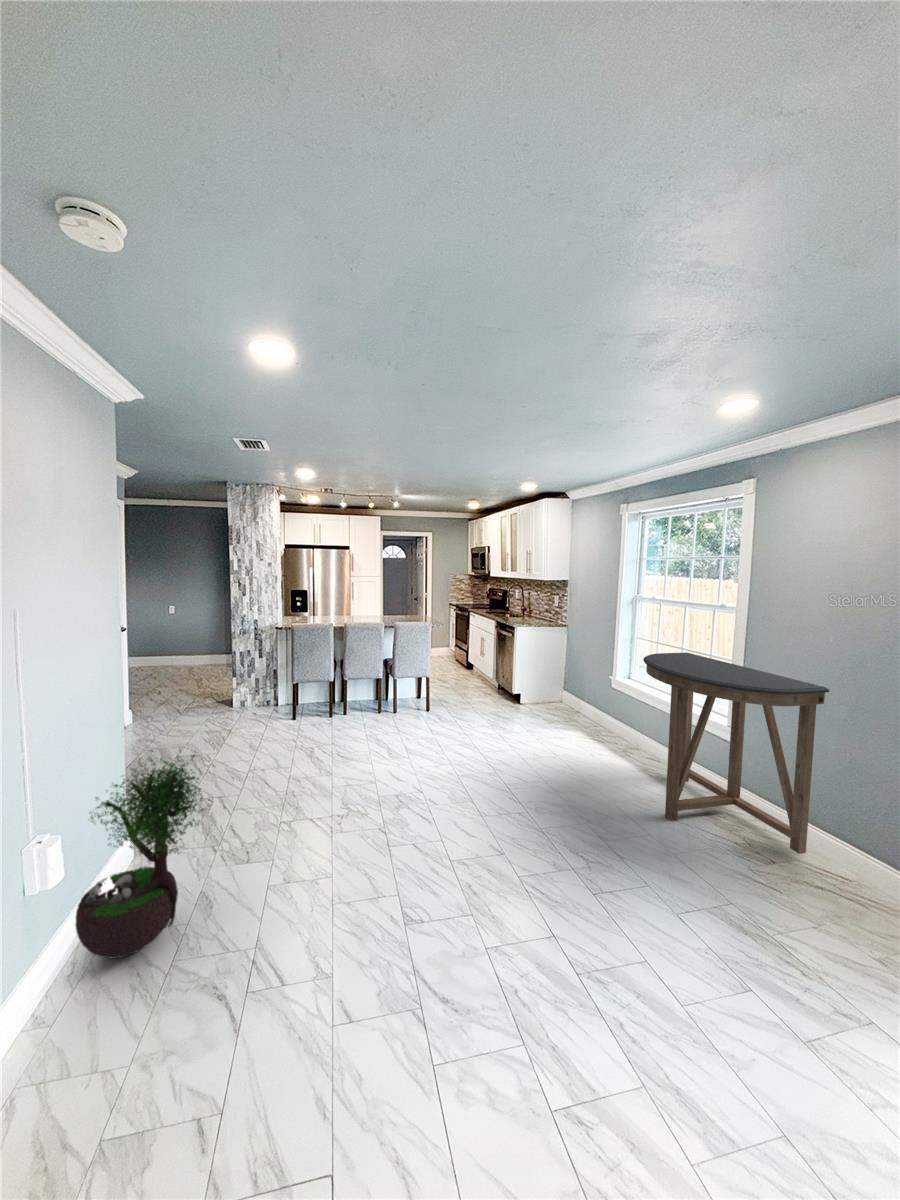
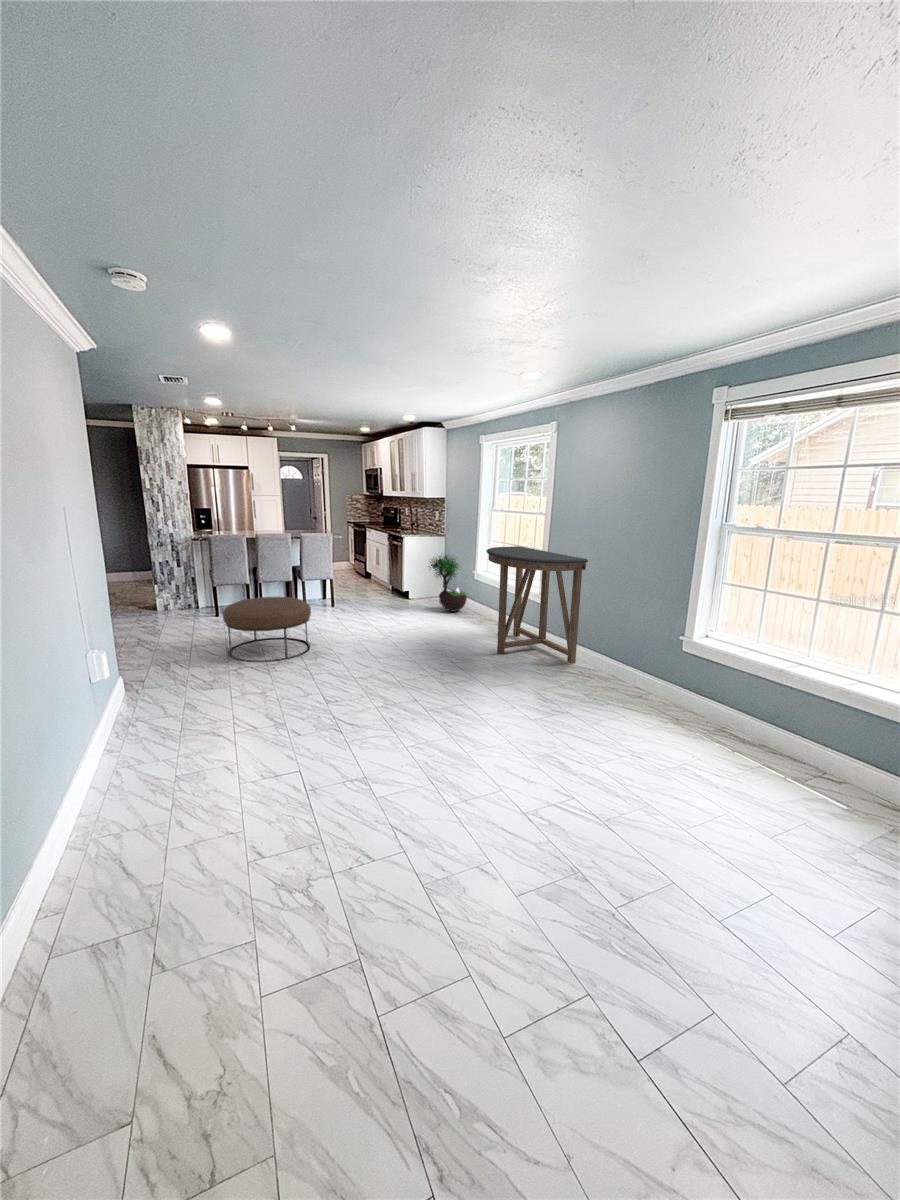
ottoman: none [288,709,400,808] -> present [223,597,311,662]
potted tree: present [75,750,204,958] -> present [429,555,467,611]

